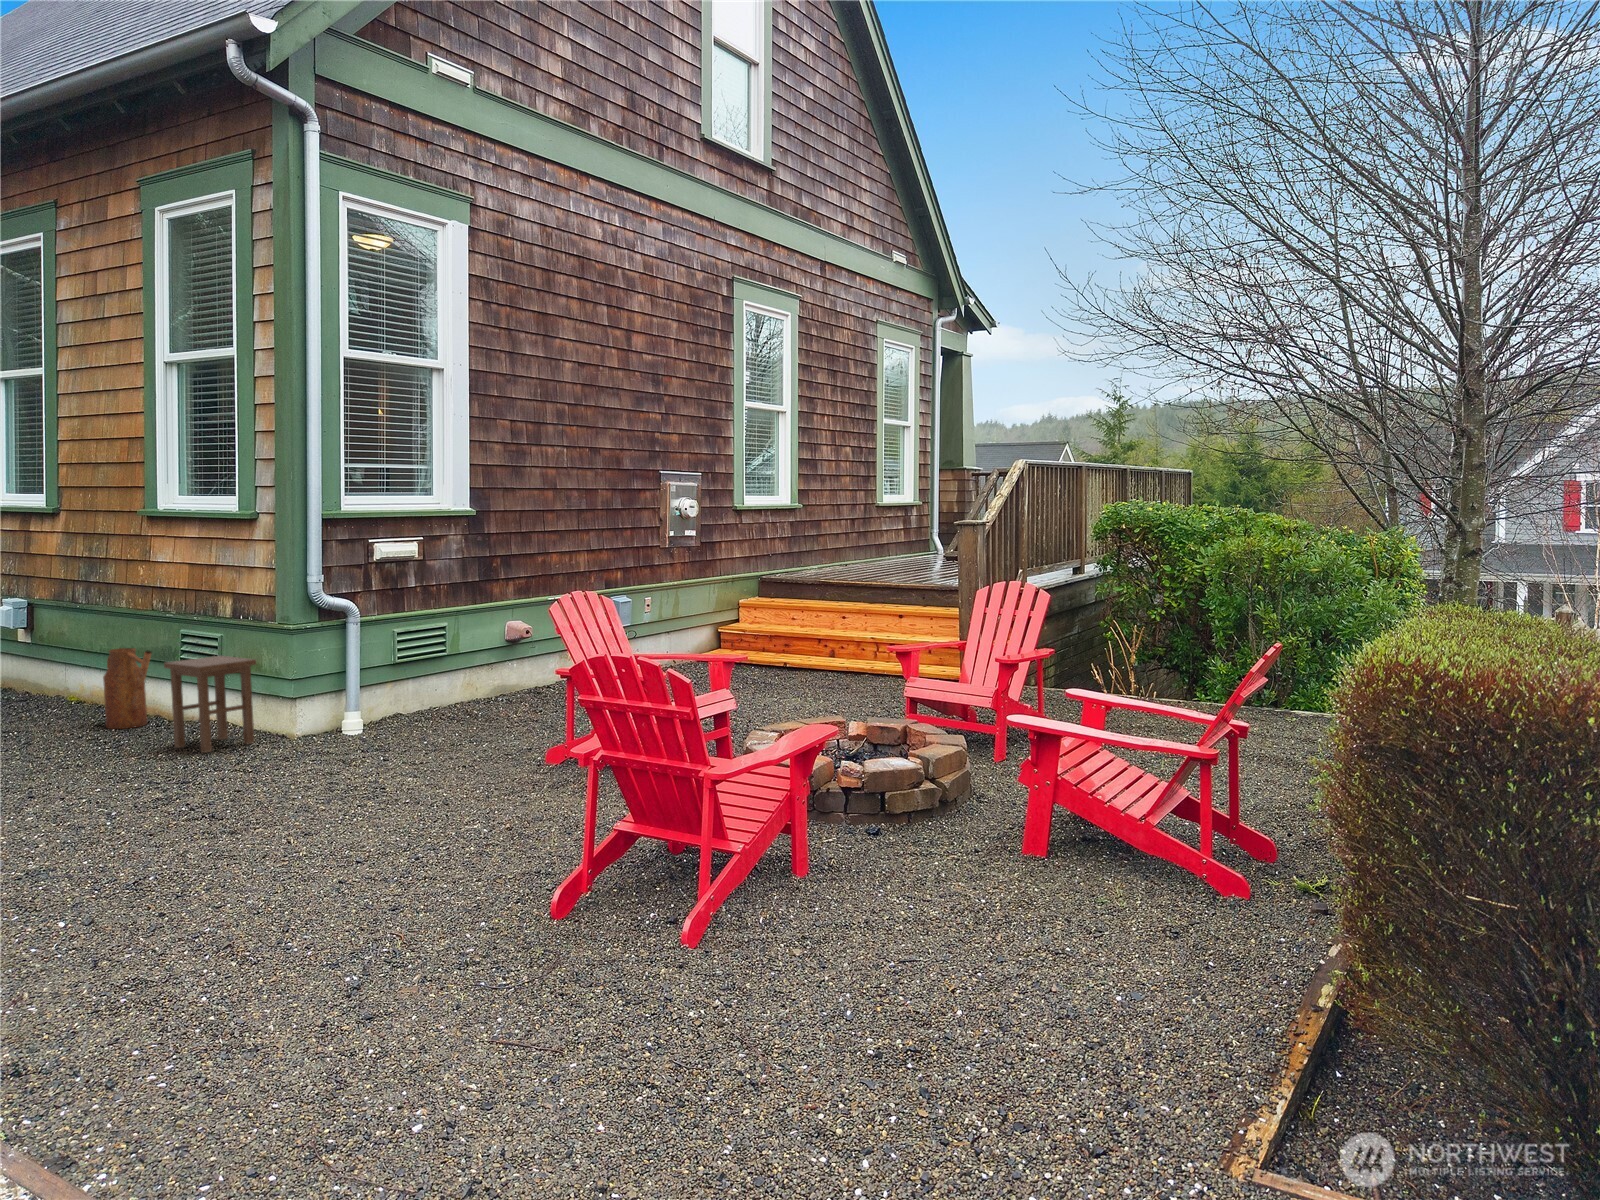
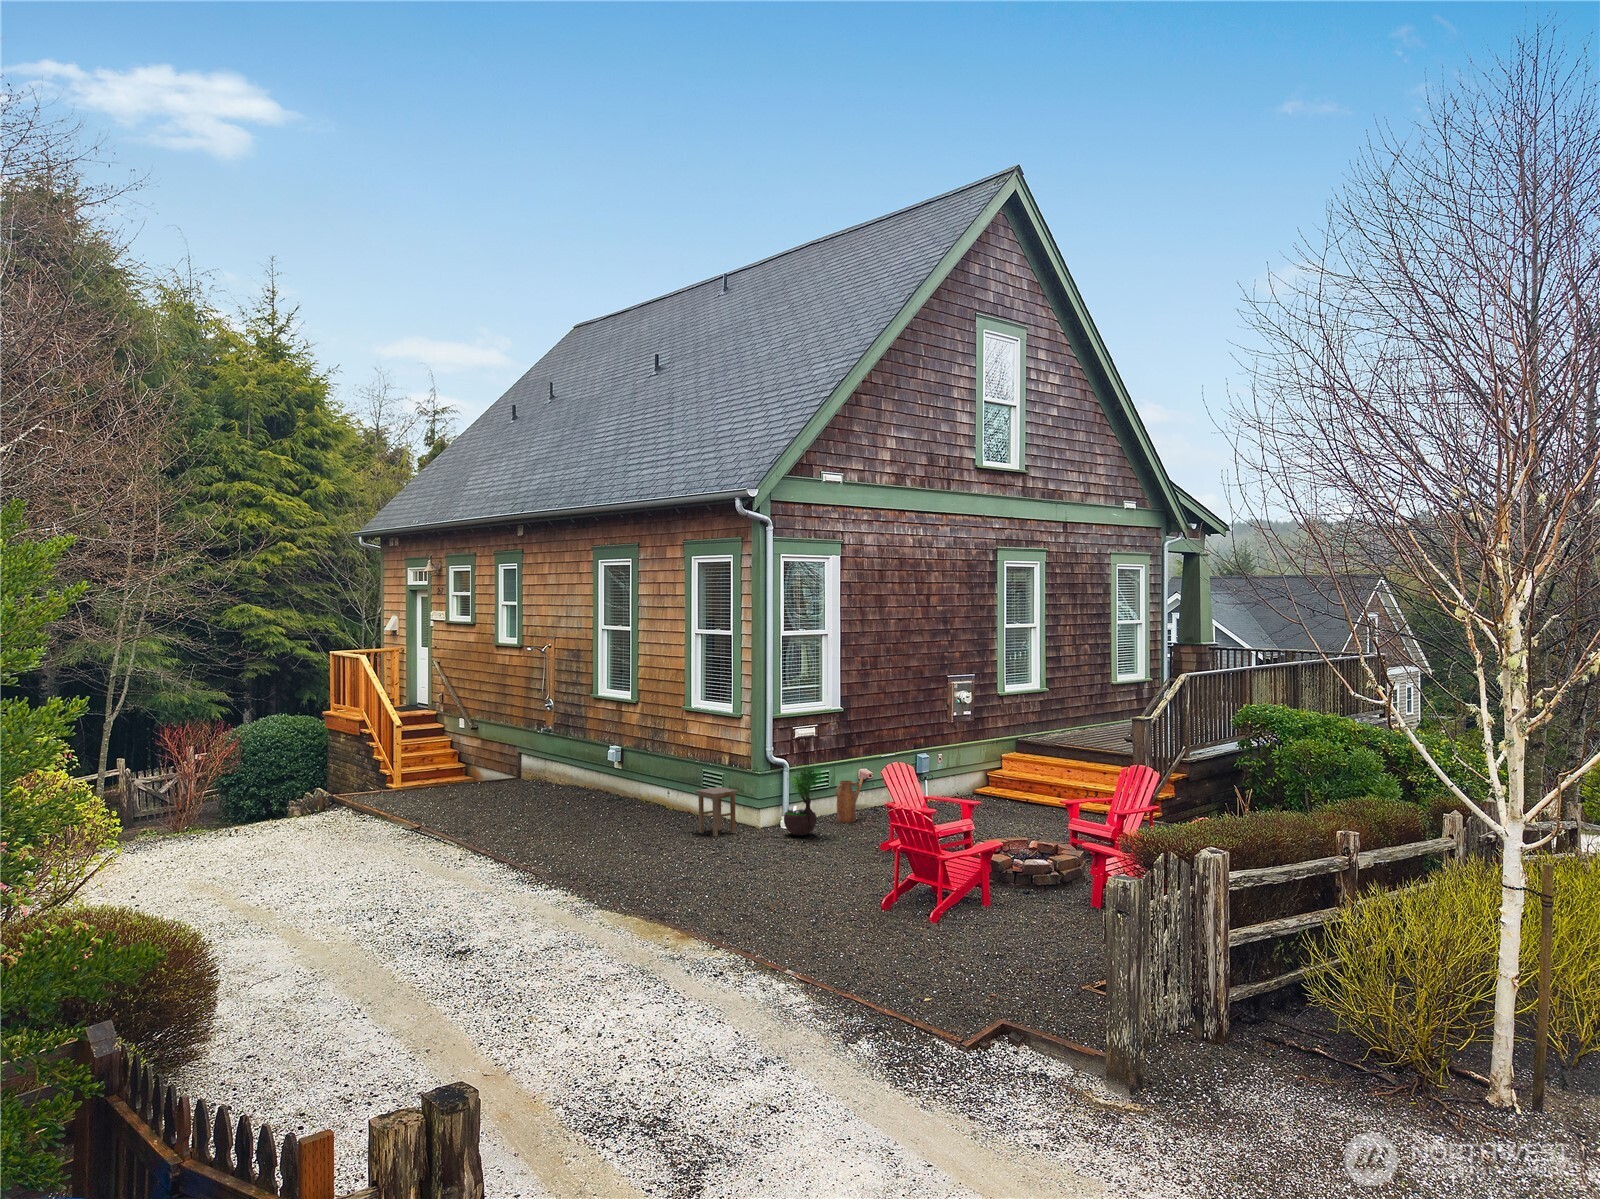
potted tree: none [353,595,440,742] -> present [784,765,824,836]
watering can: present [103,648,151,729] -> present [836,778,863,823]

